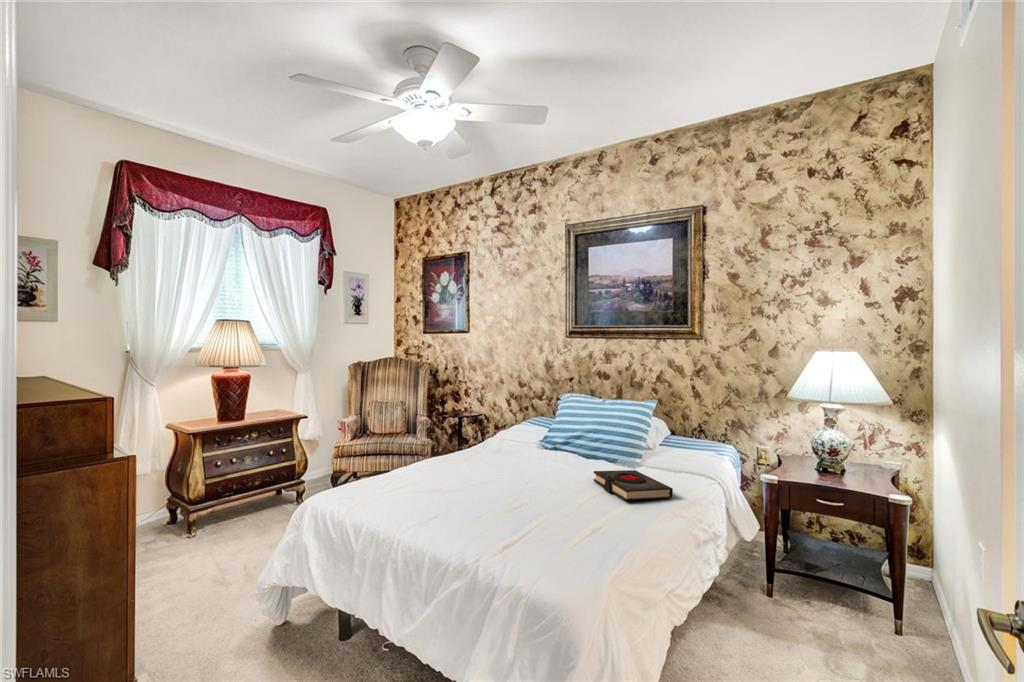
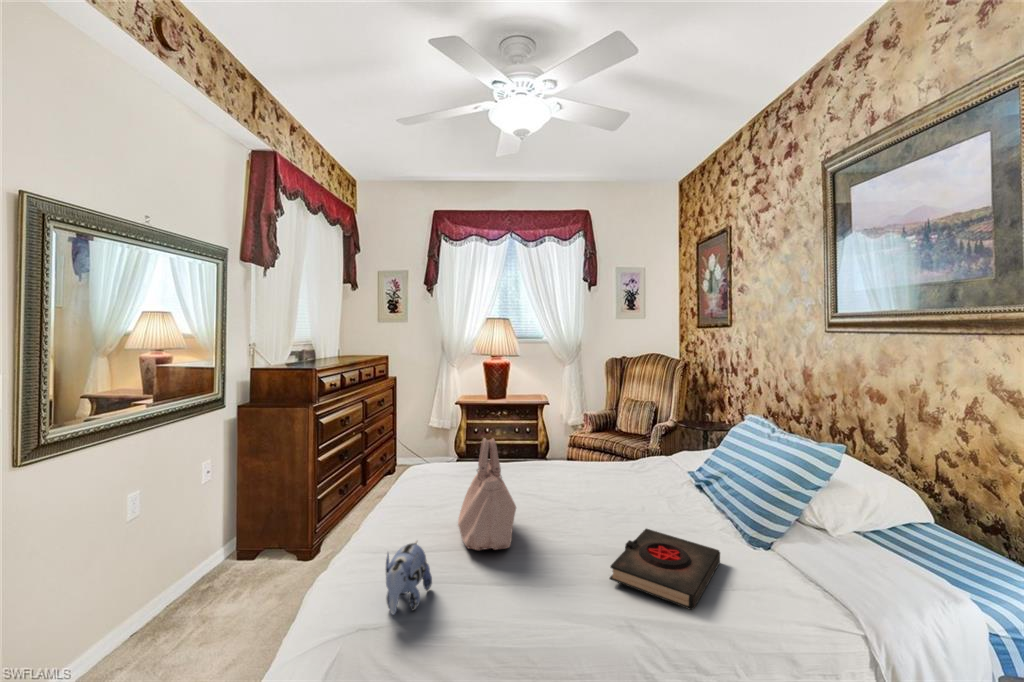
handbag: none [467,424,553,520] -> present [458,438,516,550]
plush toy: none [541,512,596,567] -> present [386,541,432,615]

